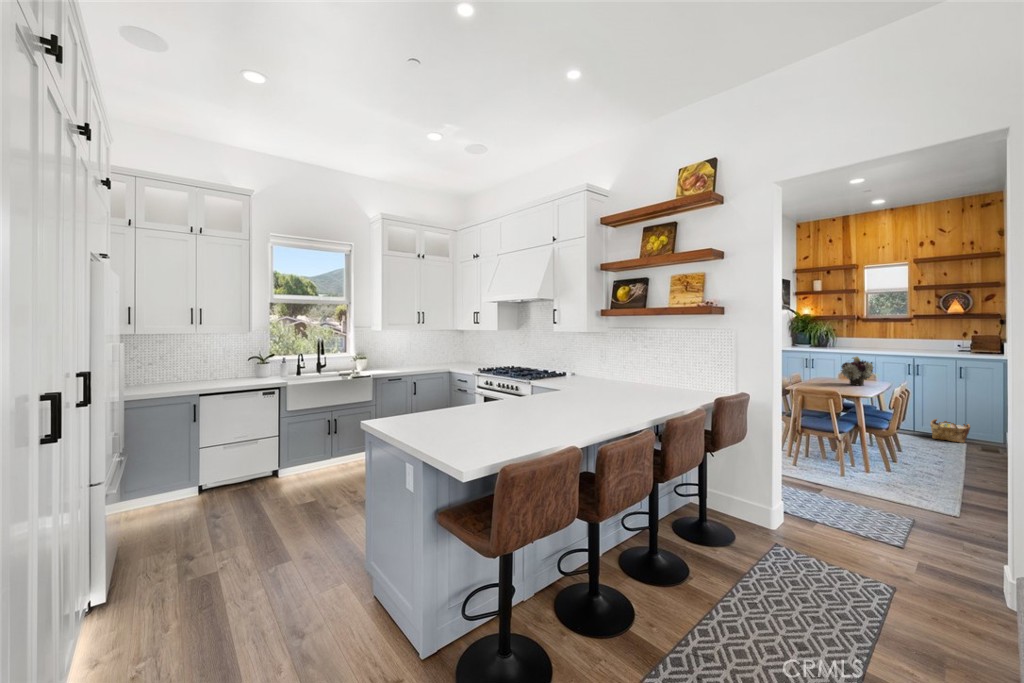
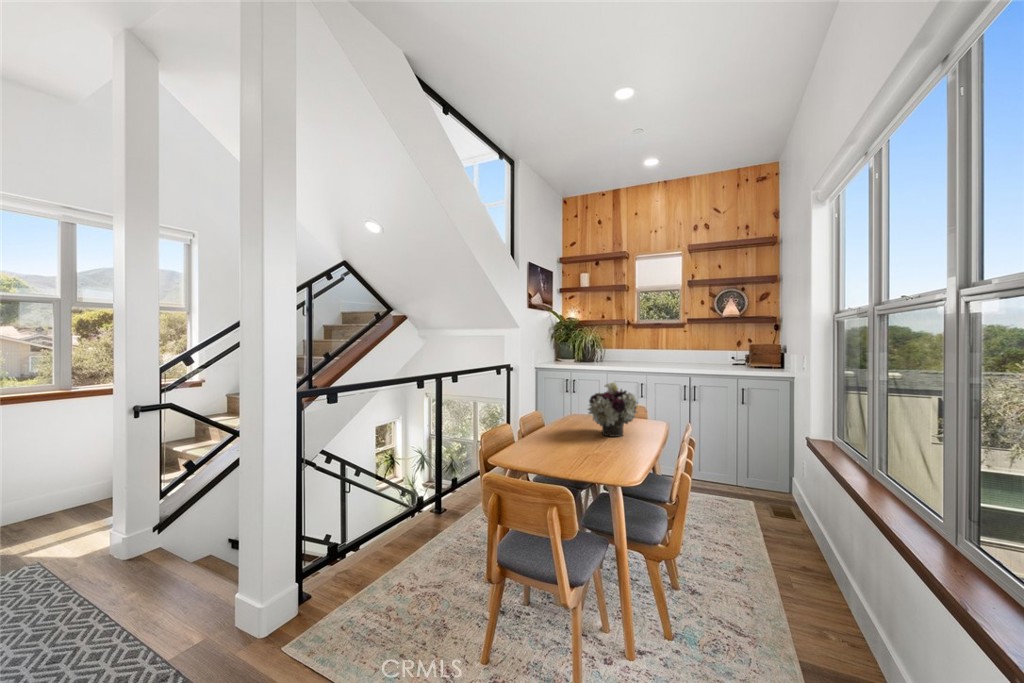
woven basket: present [930,419,970,443] -> none [711,455,758,503]

